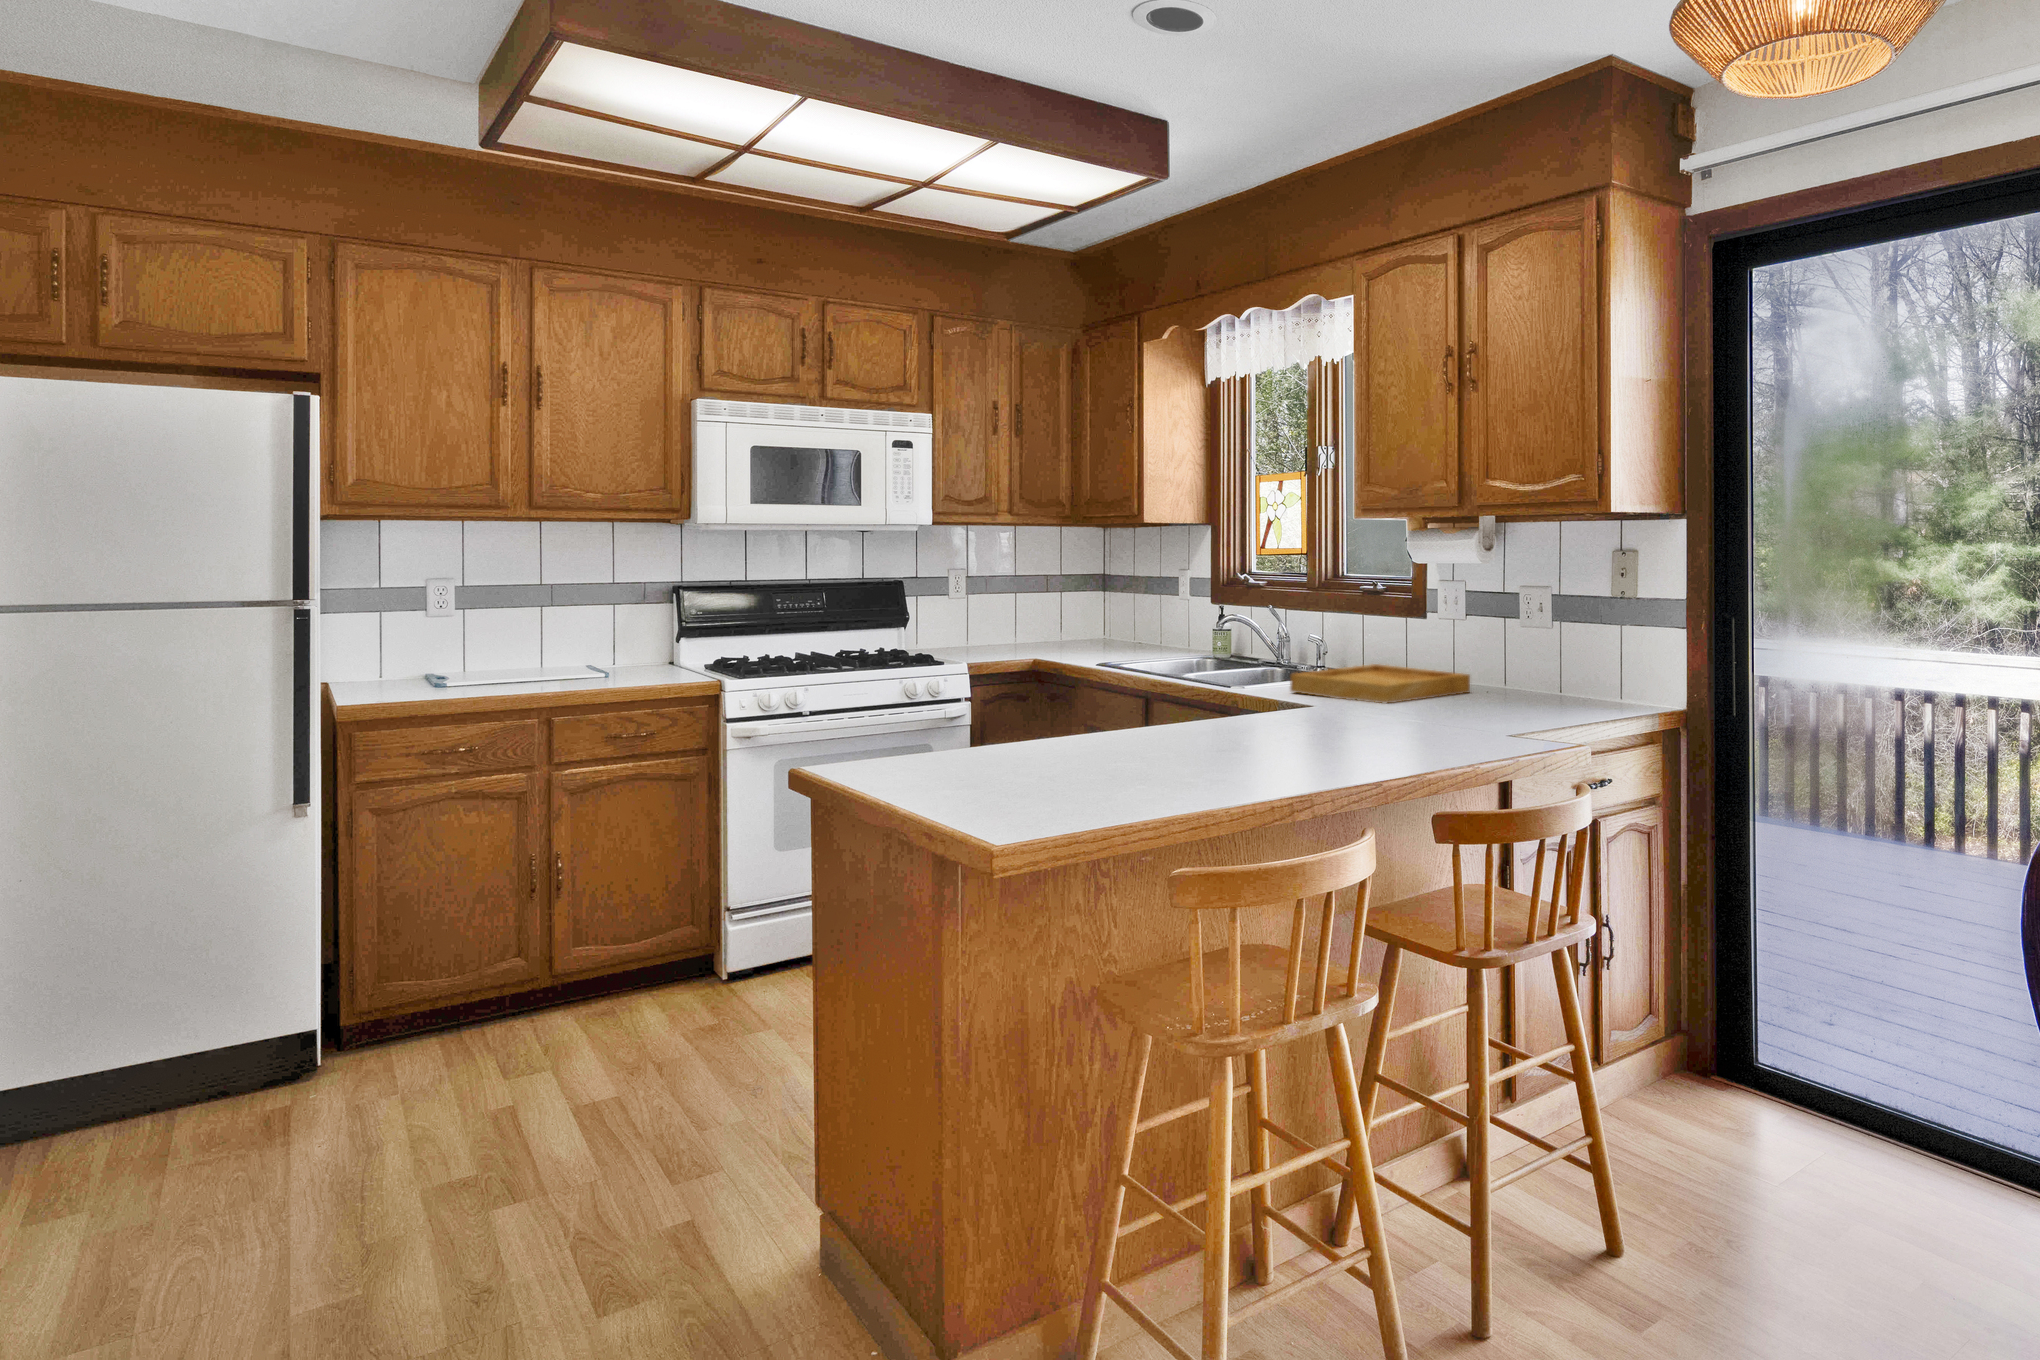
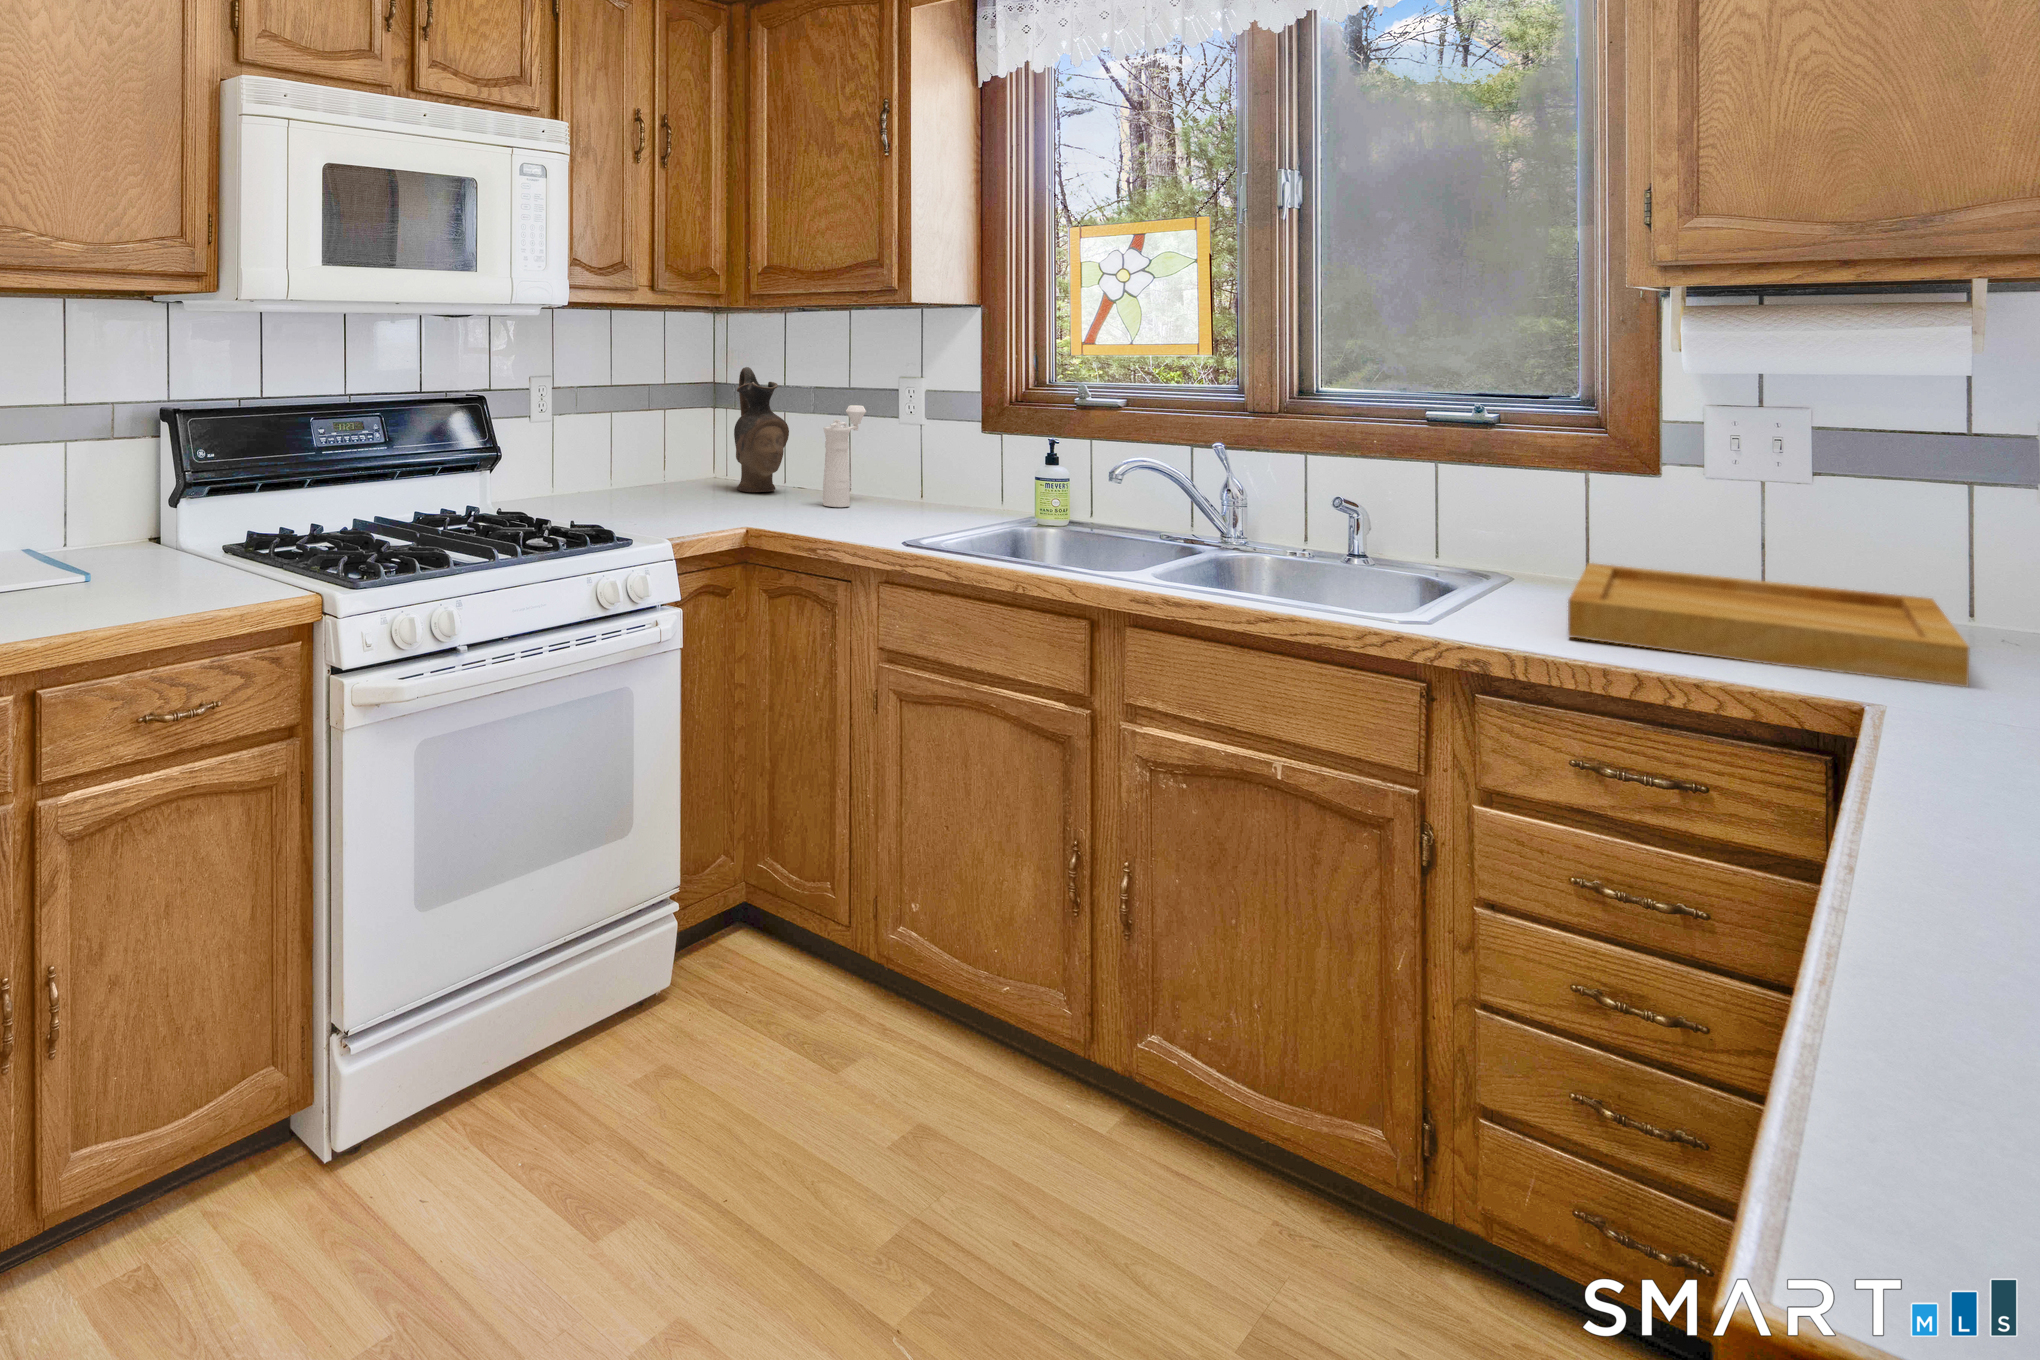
ceramic pitcher: none [1084,564,1117,643] -> present [734,367,789,492]
pepper mill: none [1116,588,1153,650] -> present [823,405,866,507]

